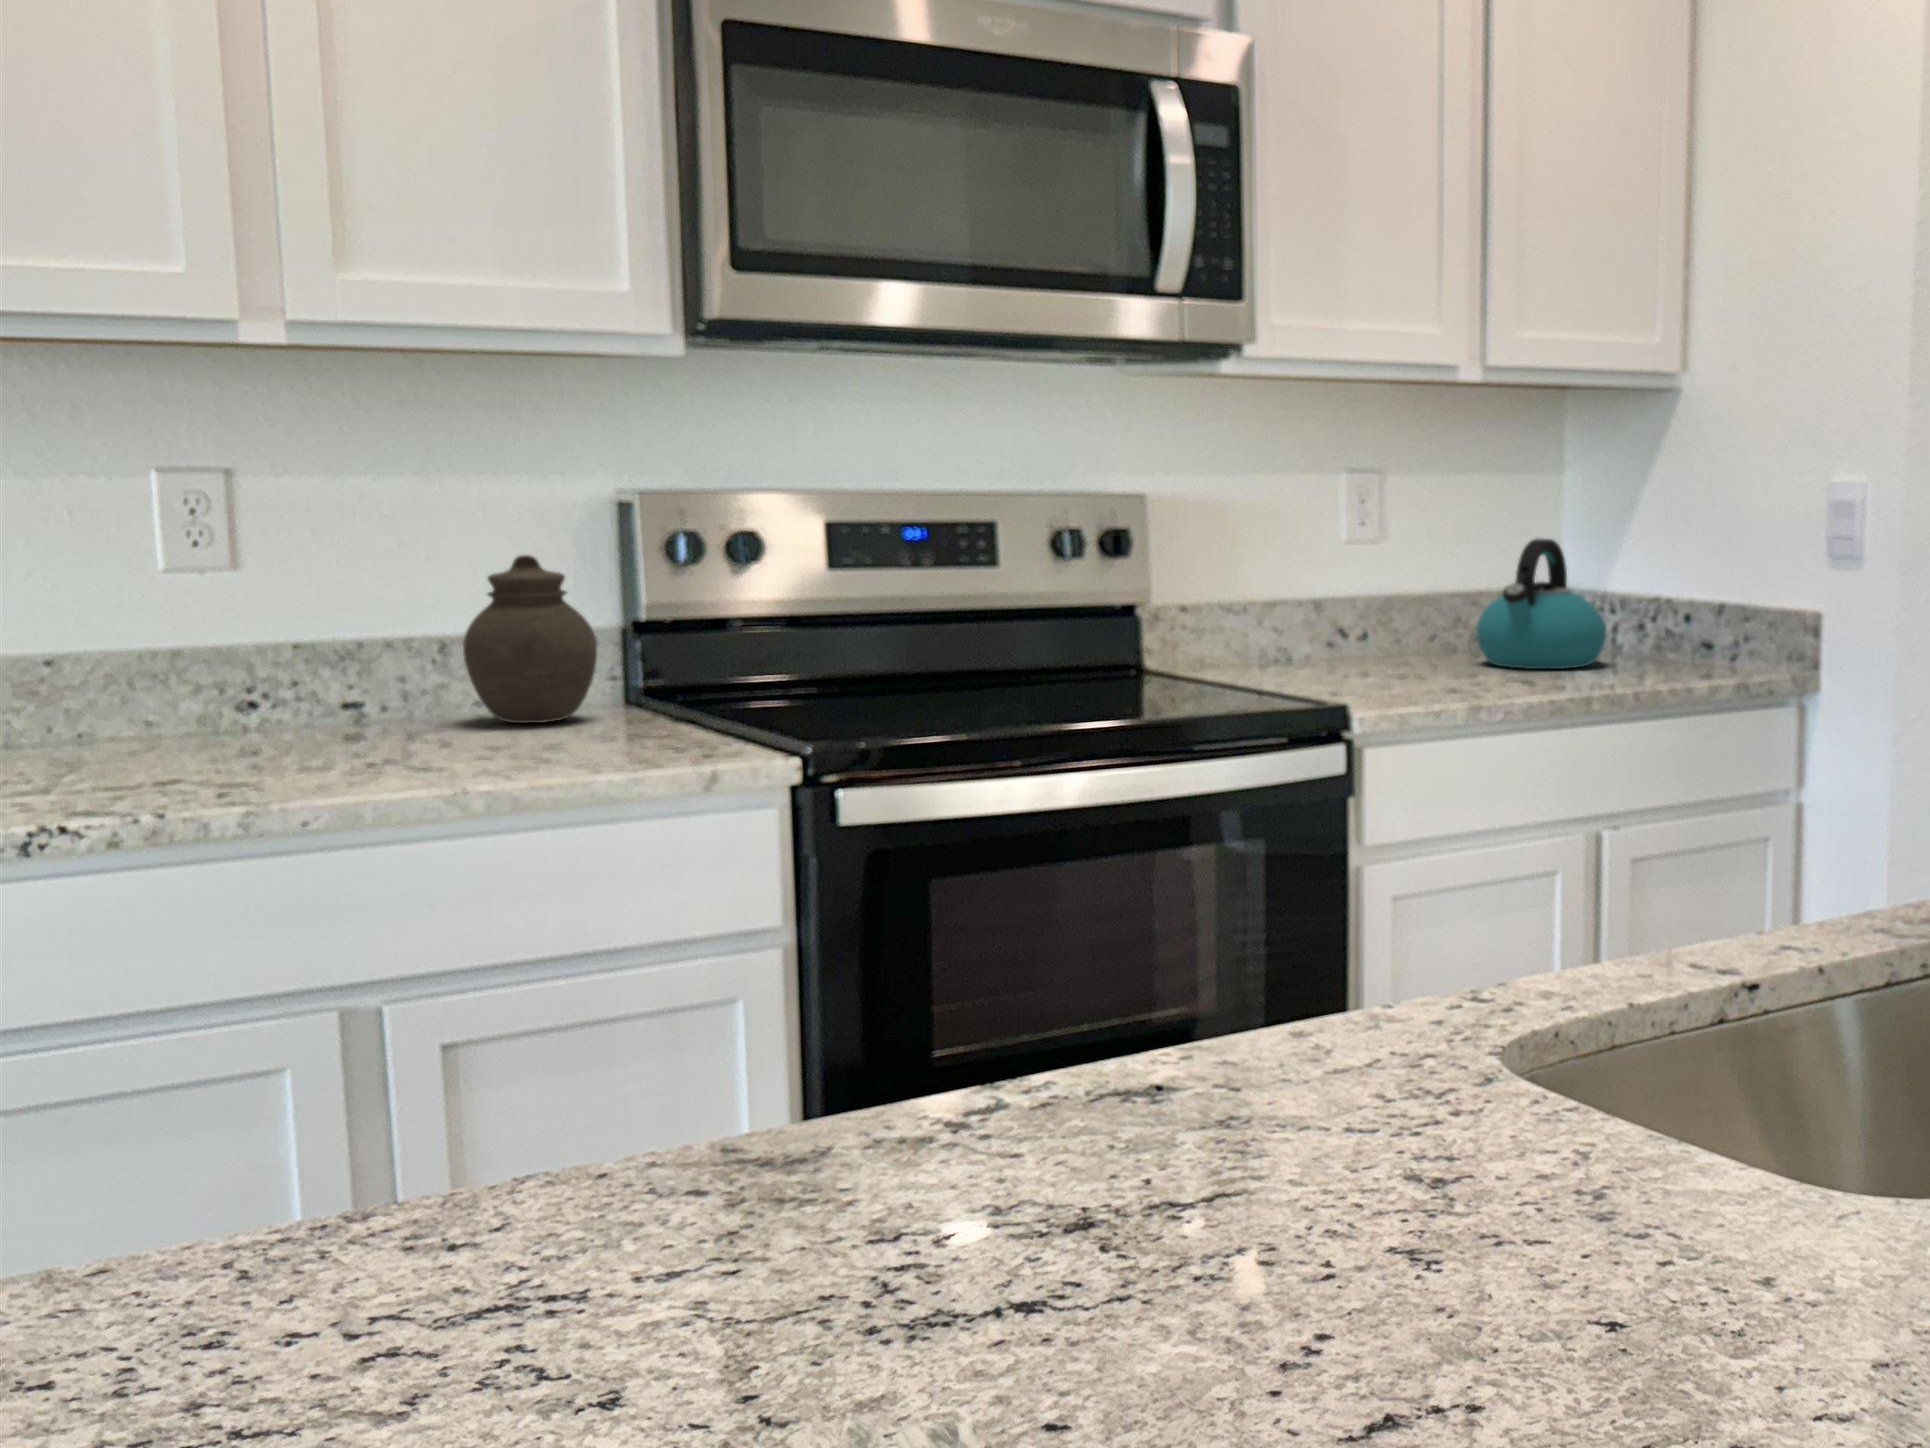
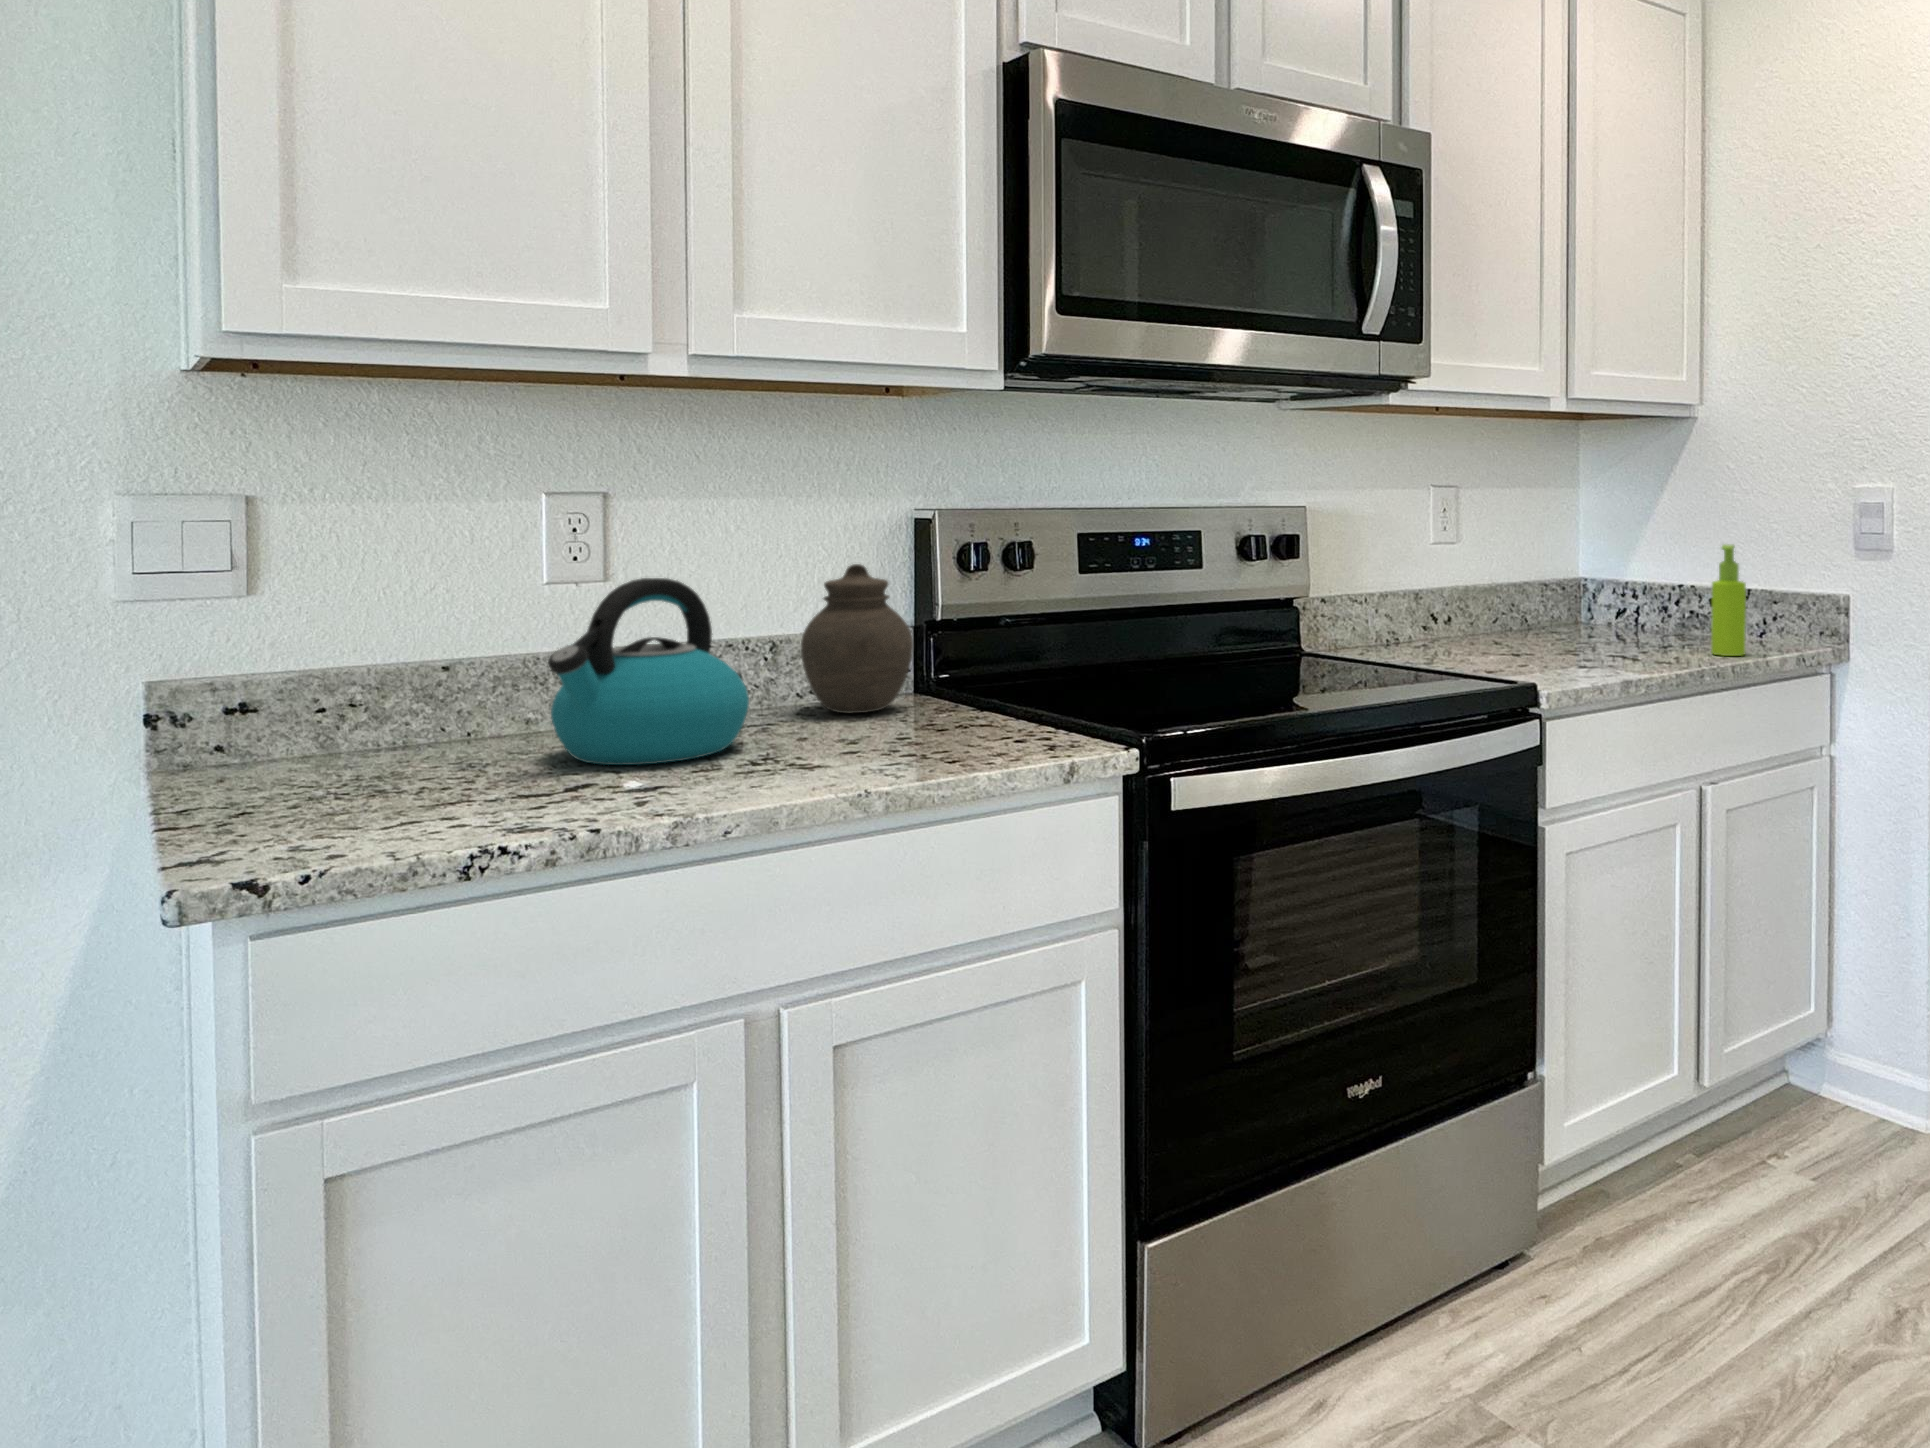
kettle: present [1476,538,1606,669] -> present [548,578,749,765]
soap dispenser: none [1636,546,1677,680] -> present [1711,545,1746,656]

